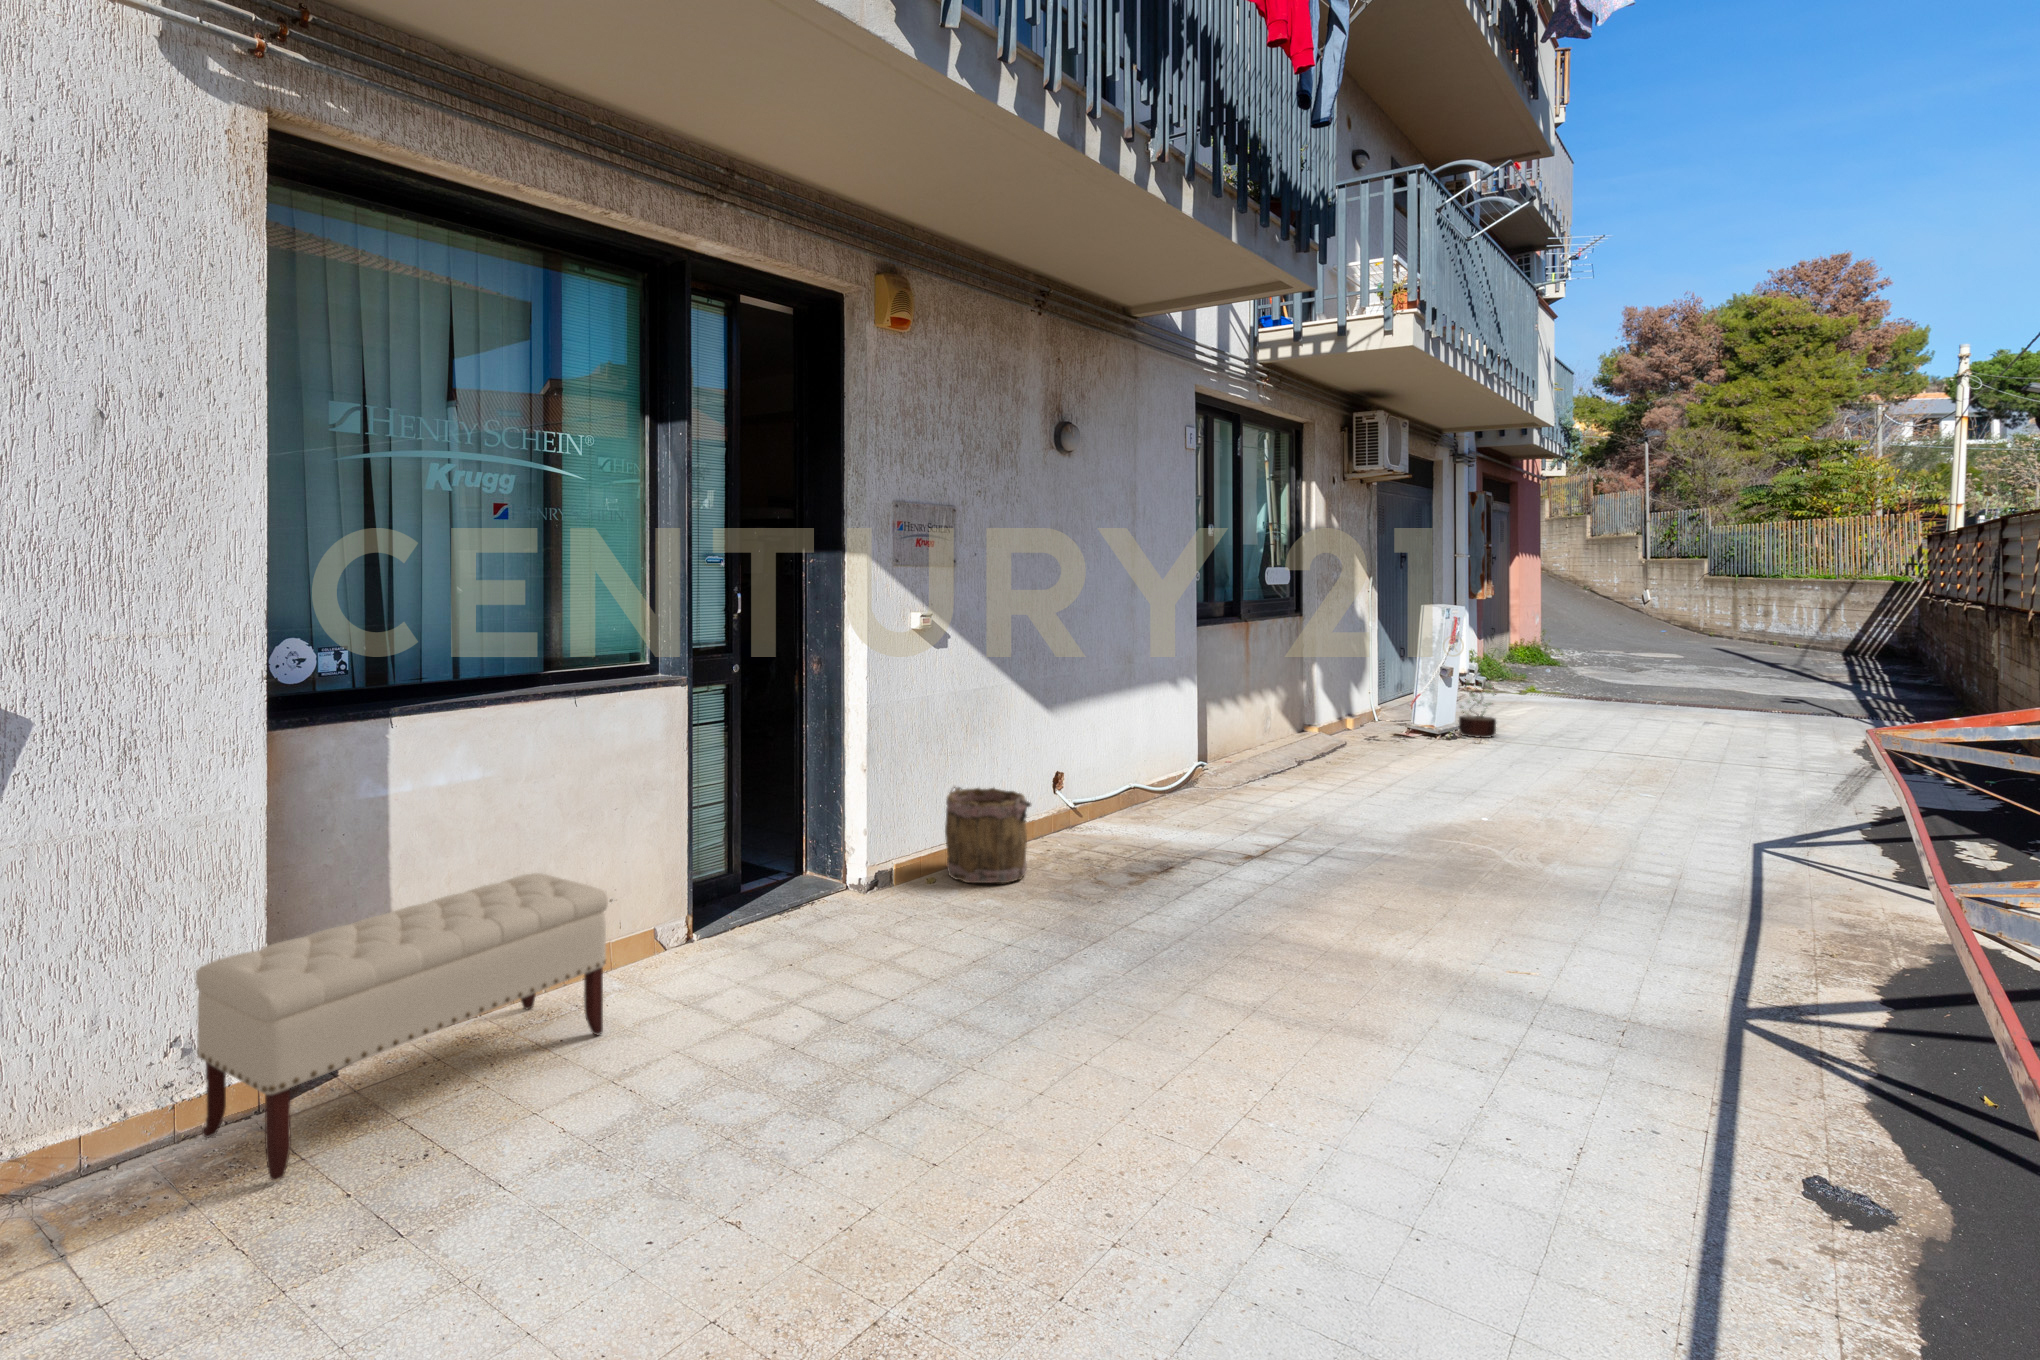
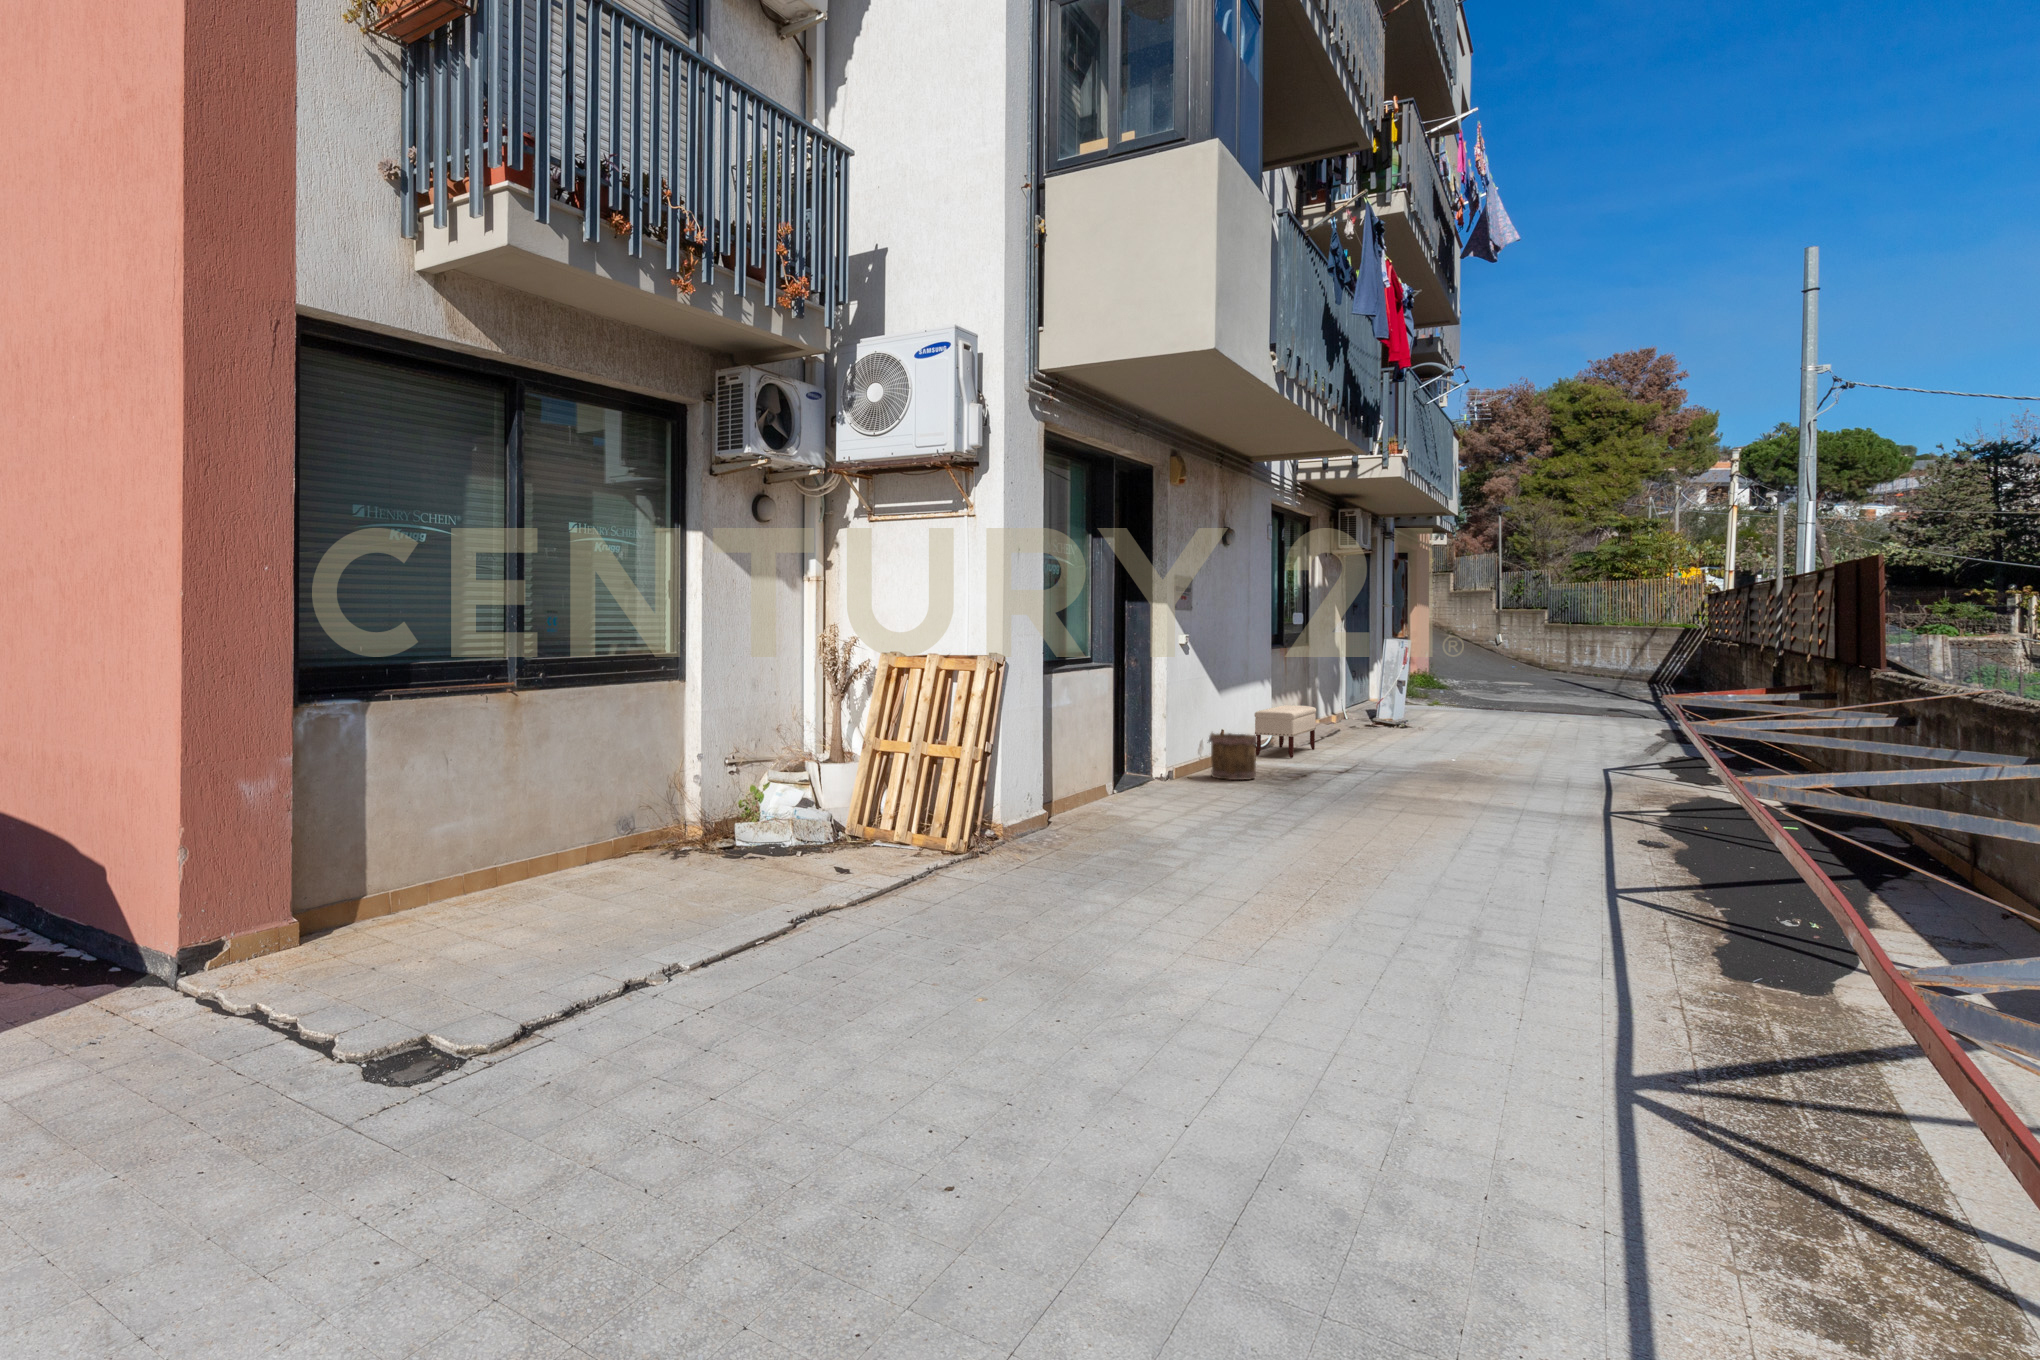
decorative plant: present [1459,679,1496,738] -> none [1413,690,1439,730]
bench: present [196,873,608,1181] -> present [1255,705,1316,758]

